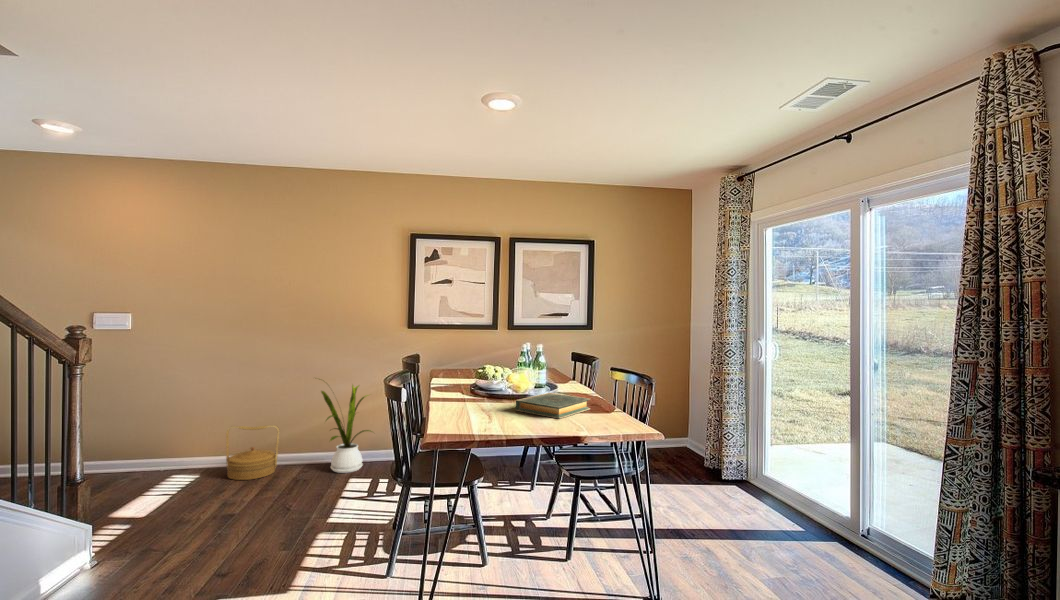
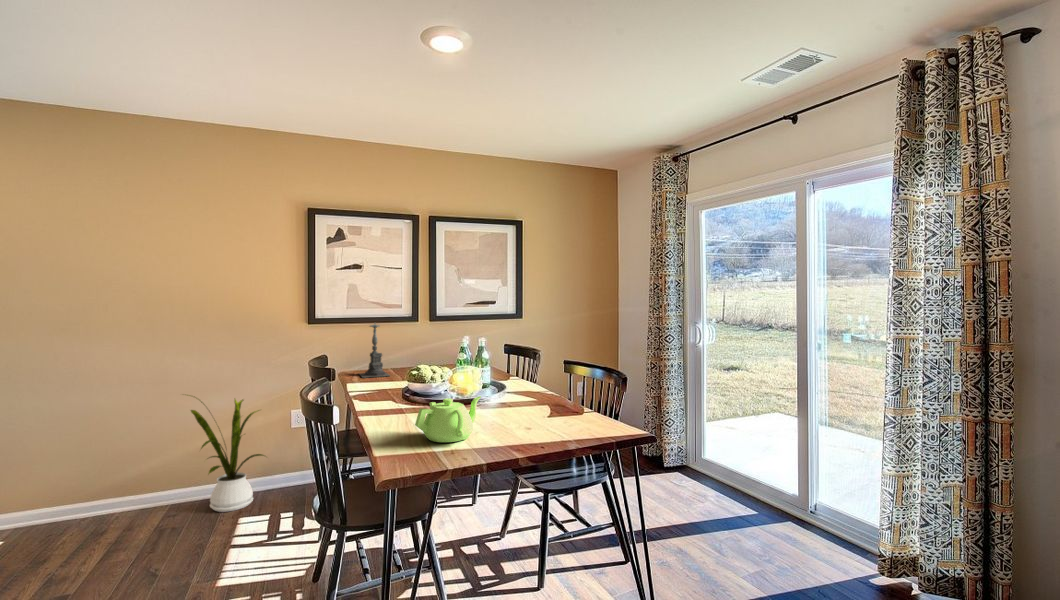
candle holder: none [444,323,468,373] -> present [359,324,390,378]
teapot: none [453,388,510,422] -> present [415,396,481,442]
hardback book: present [516,393,590,419] -> none [482,396,565,428]
basket: present [226,425,279,480] -> none [52,460,134,539]

